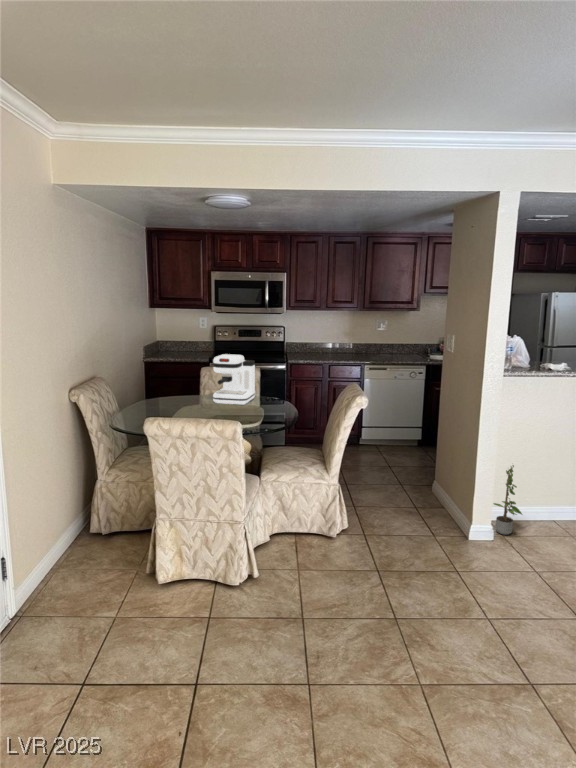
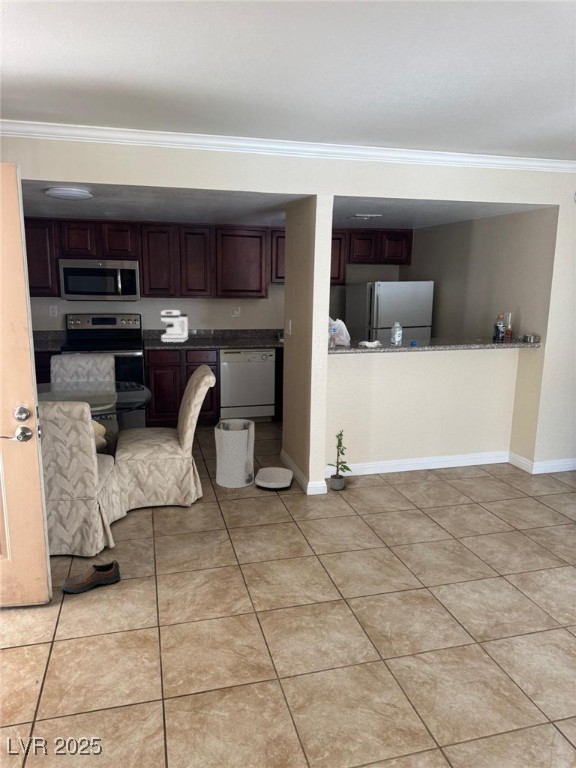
coffee maker: present [213,354,255,405] -> present [161,310,188,342]
trash can: none [362,443,449,525] -> present [215,419,293,488]
shoe: none [205,595,265,627] -> present [62,560,120,593]

